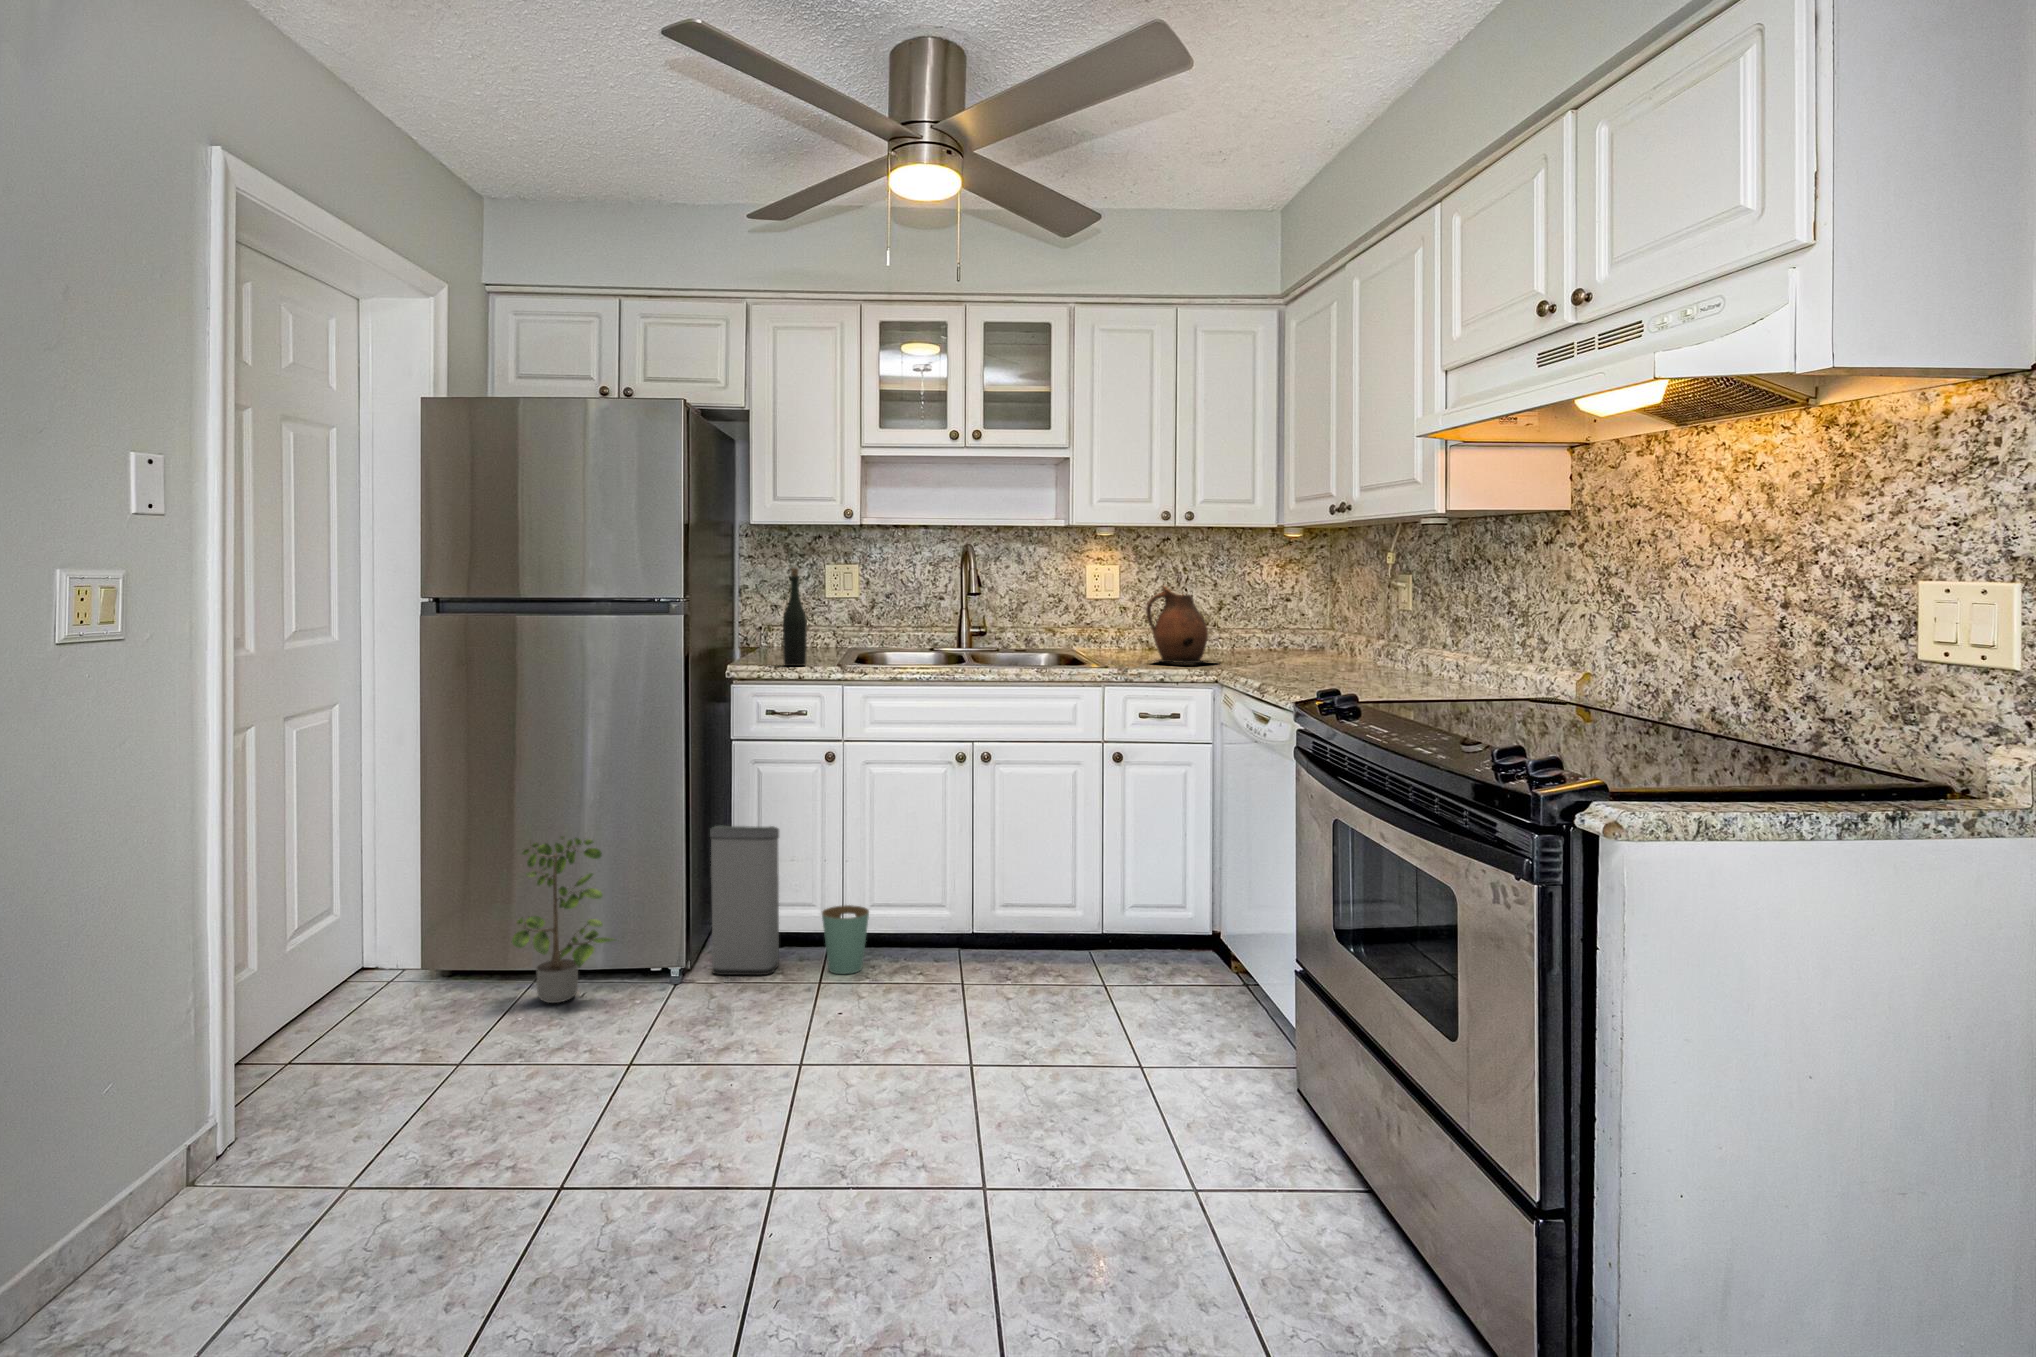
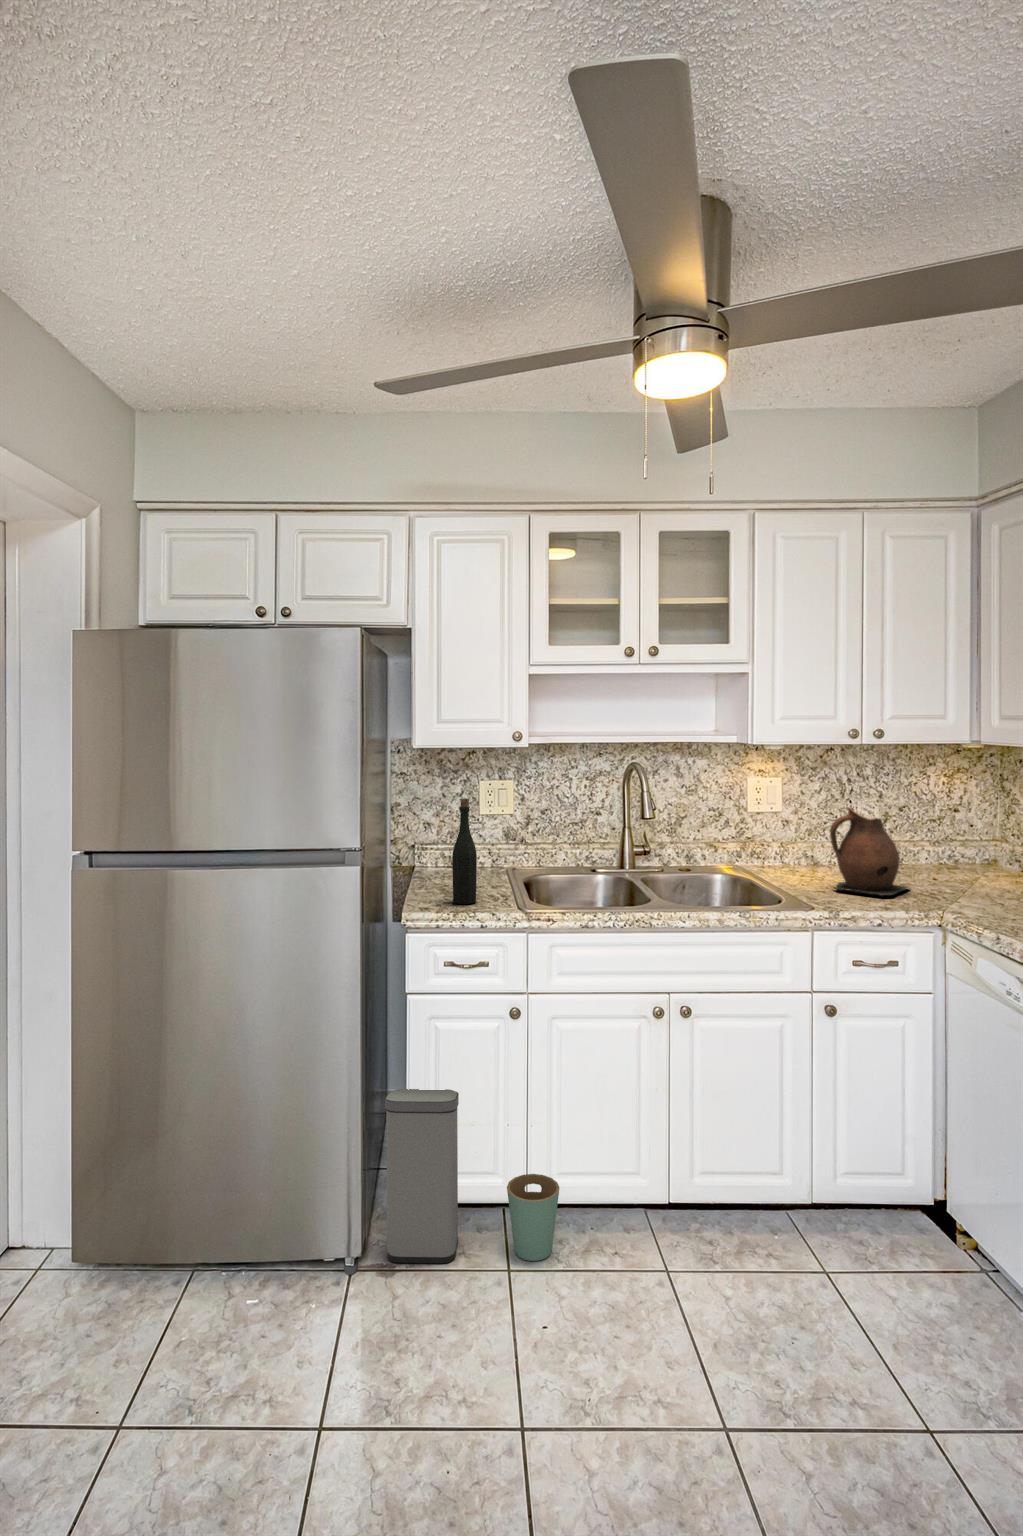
potted plant: present [512,837,615,1003] -> none [172,1123,294,1320]

